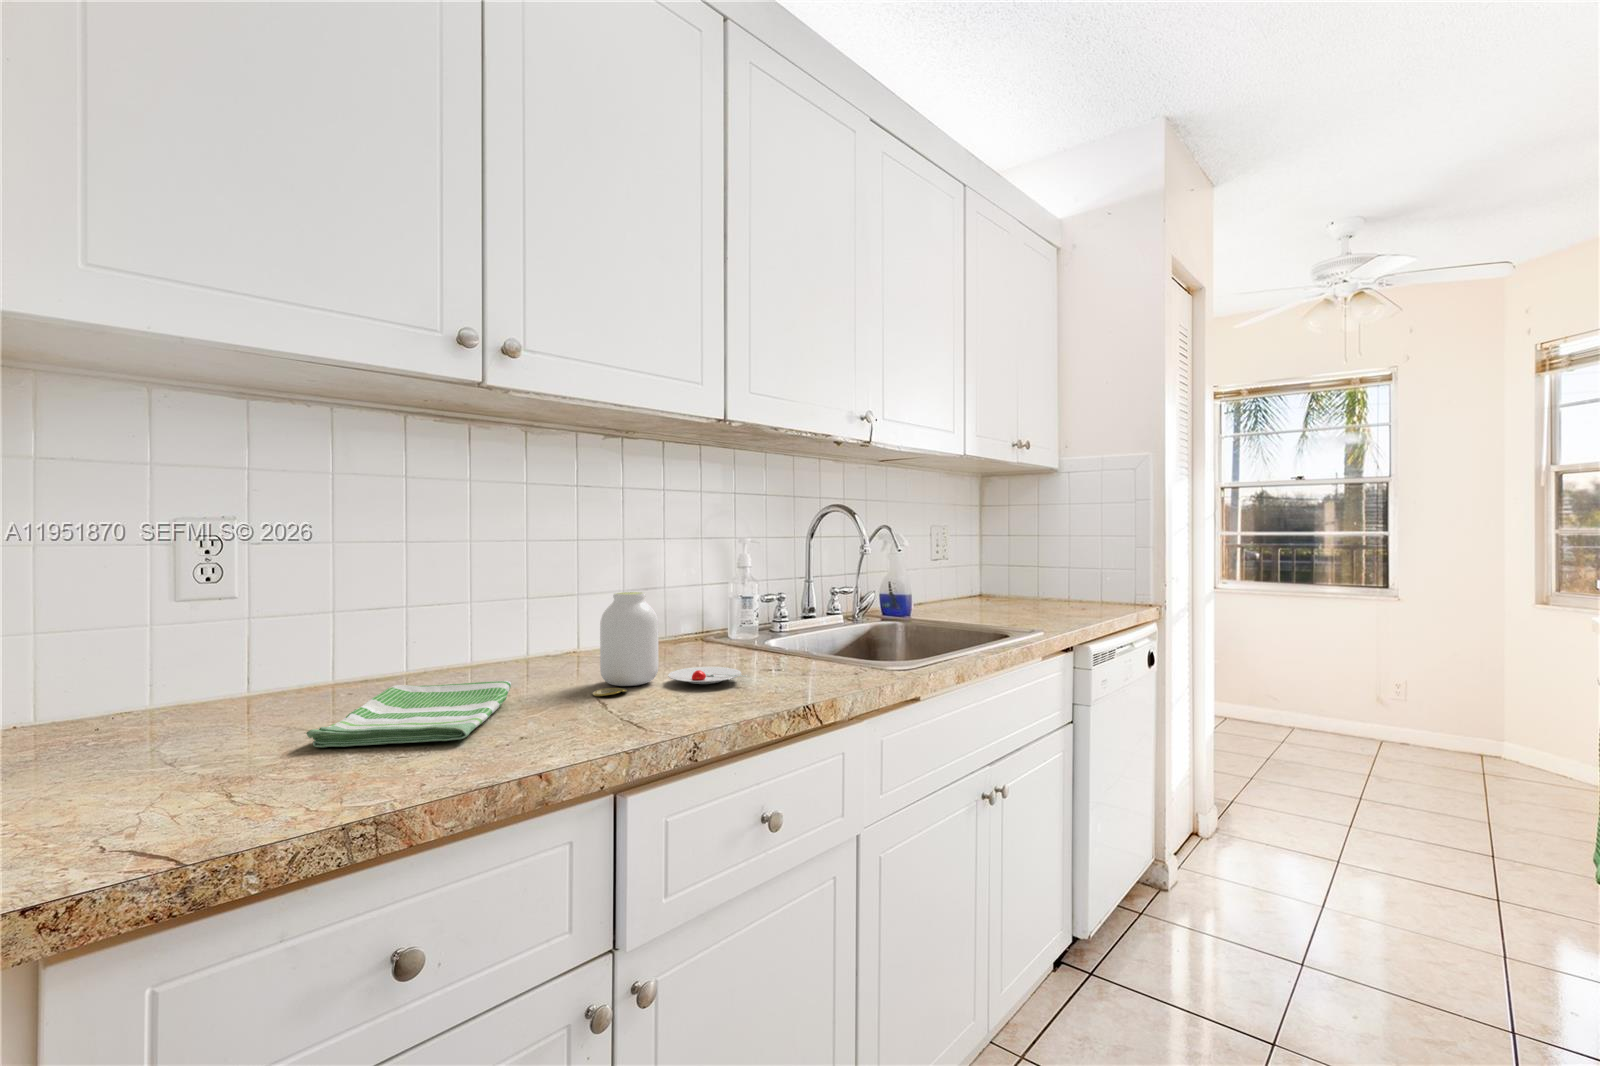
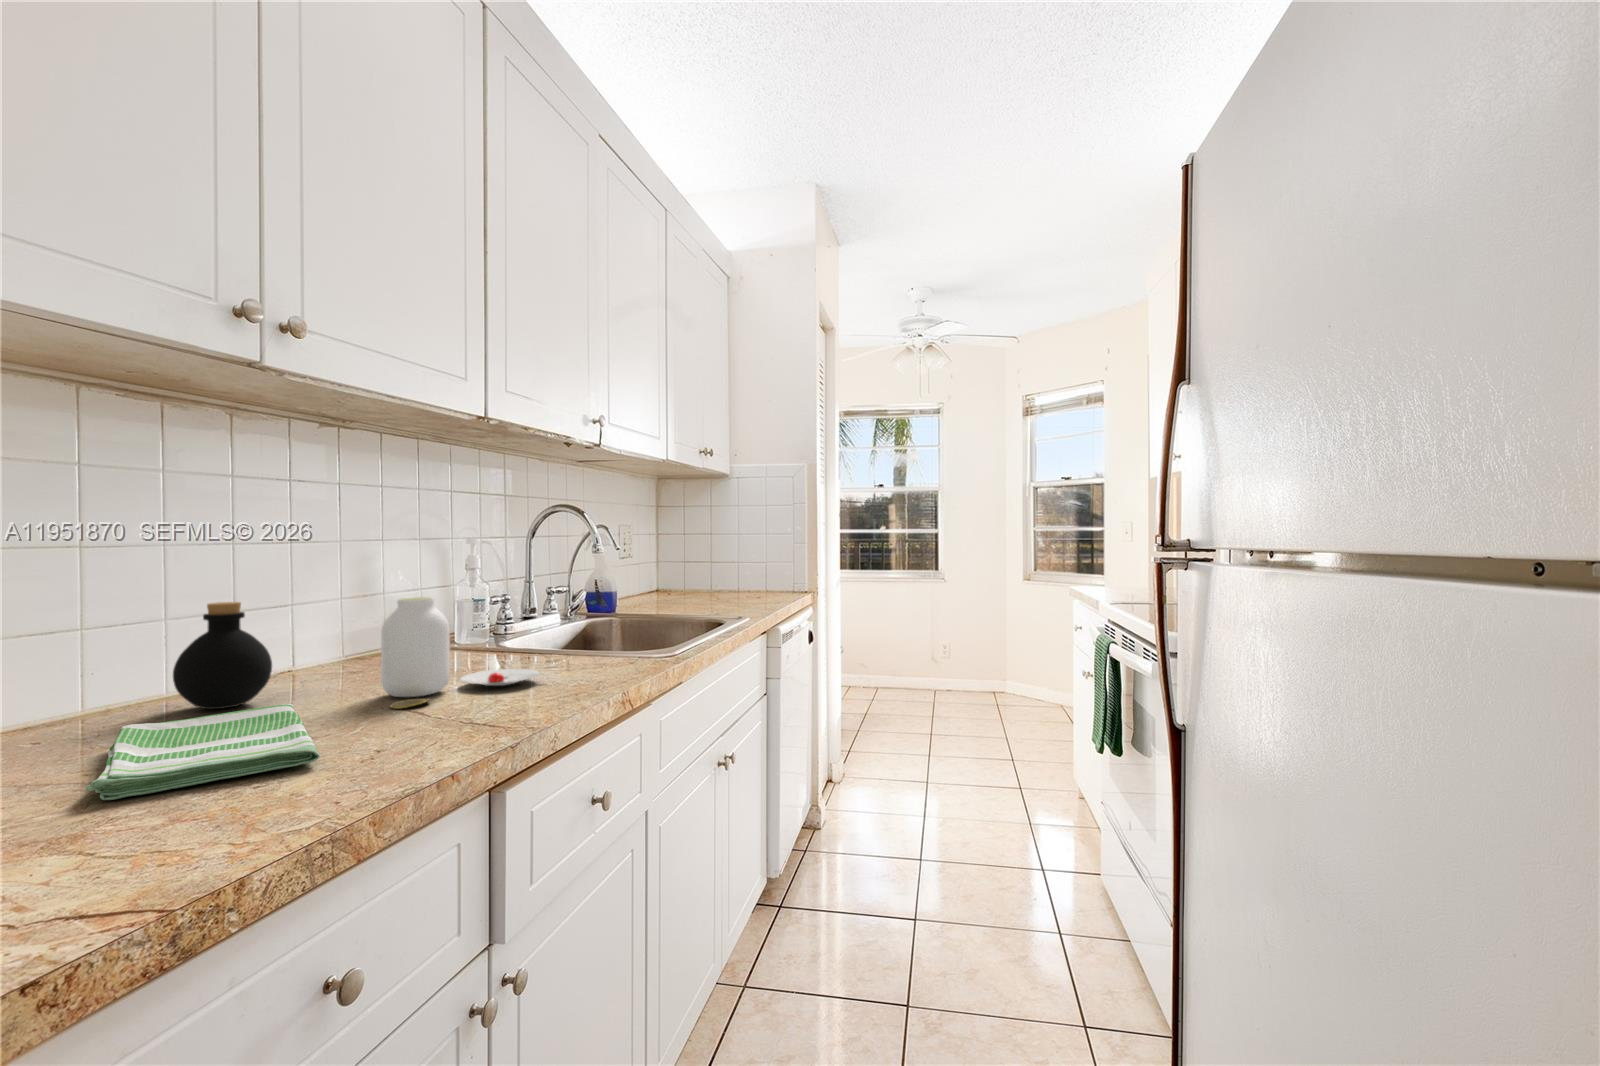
bottle: none [461,589,531,678] -> present [173,602,272,709]

